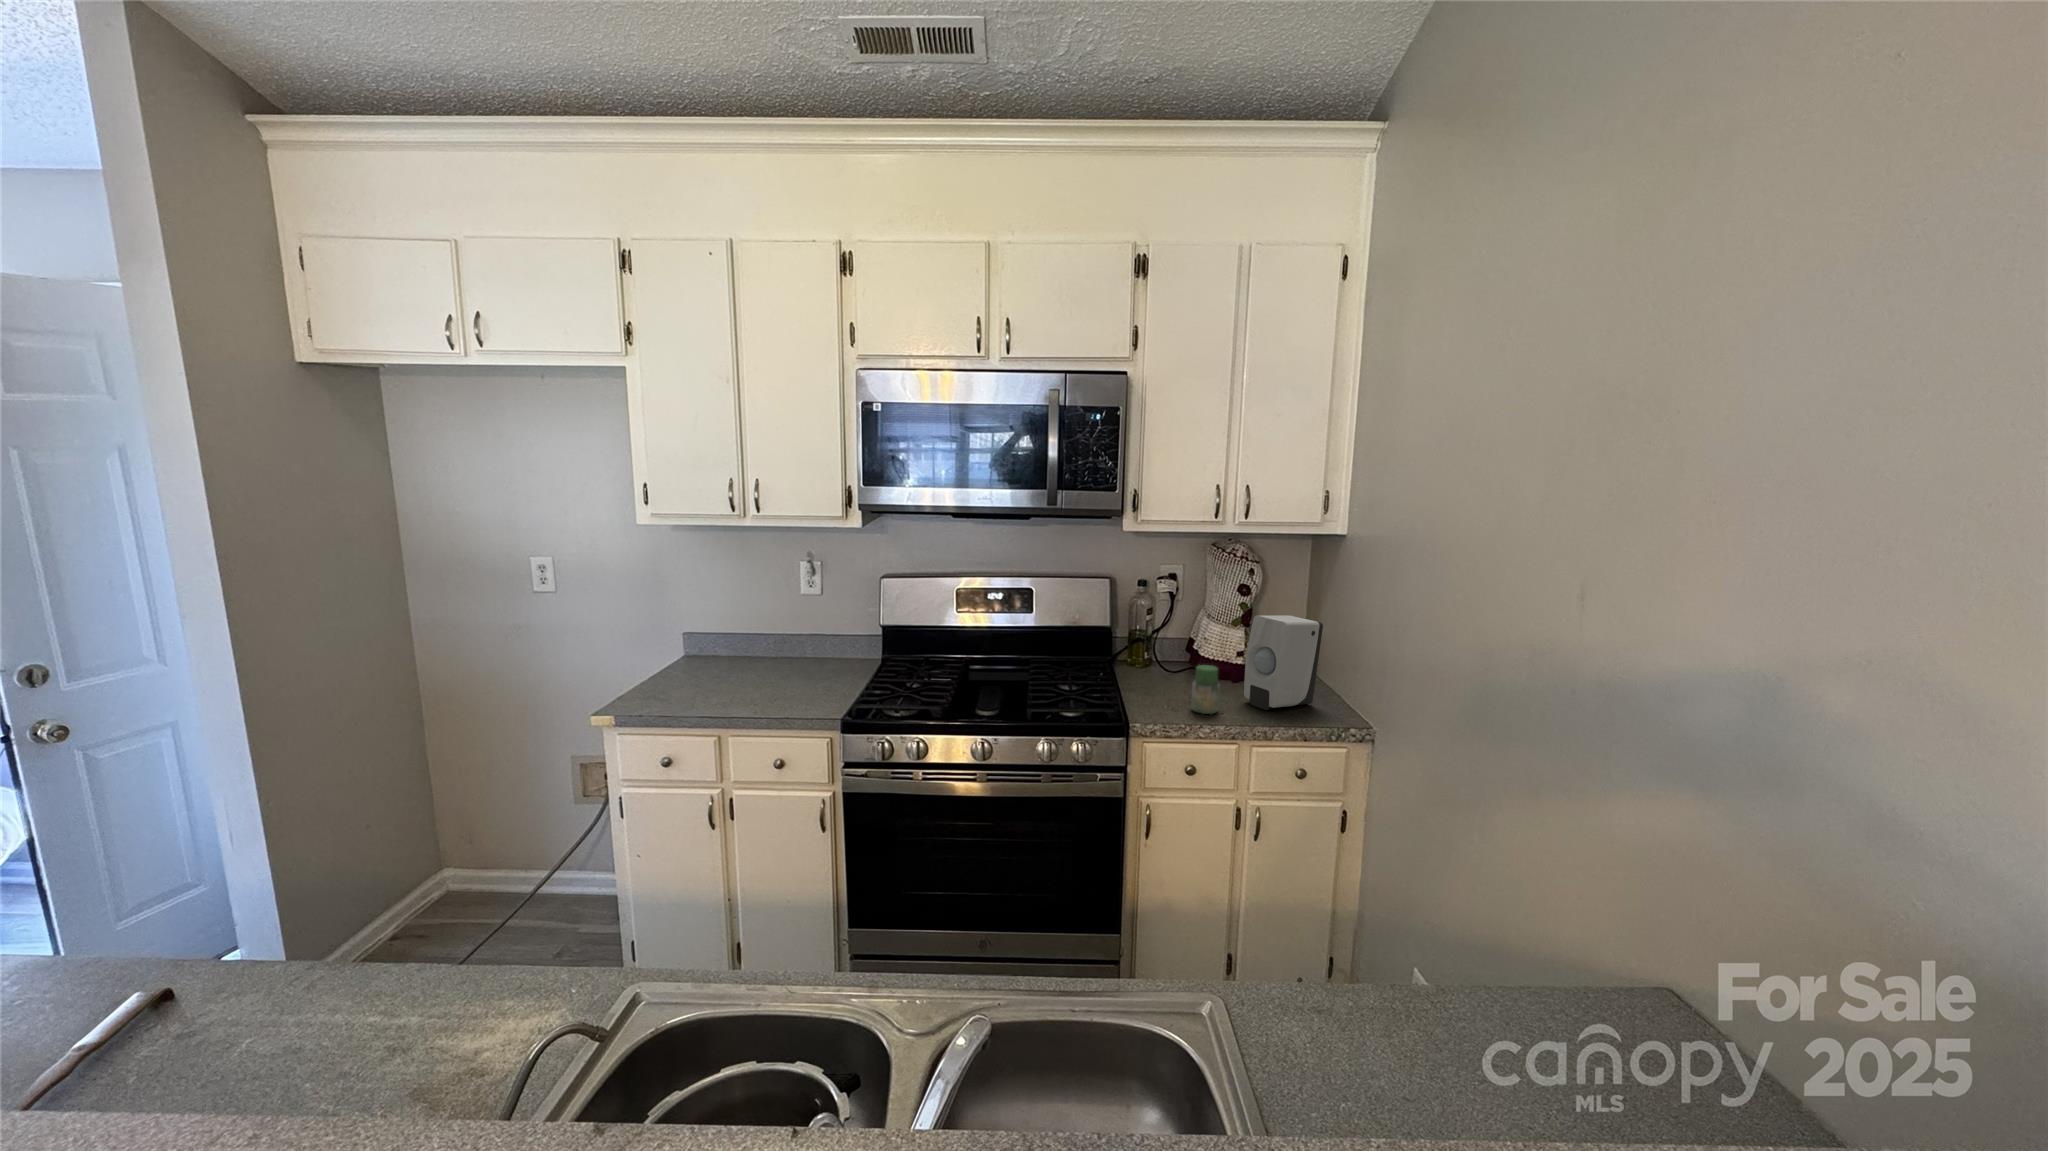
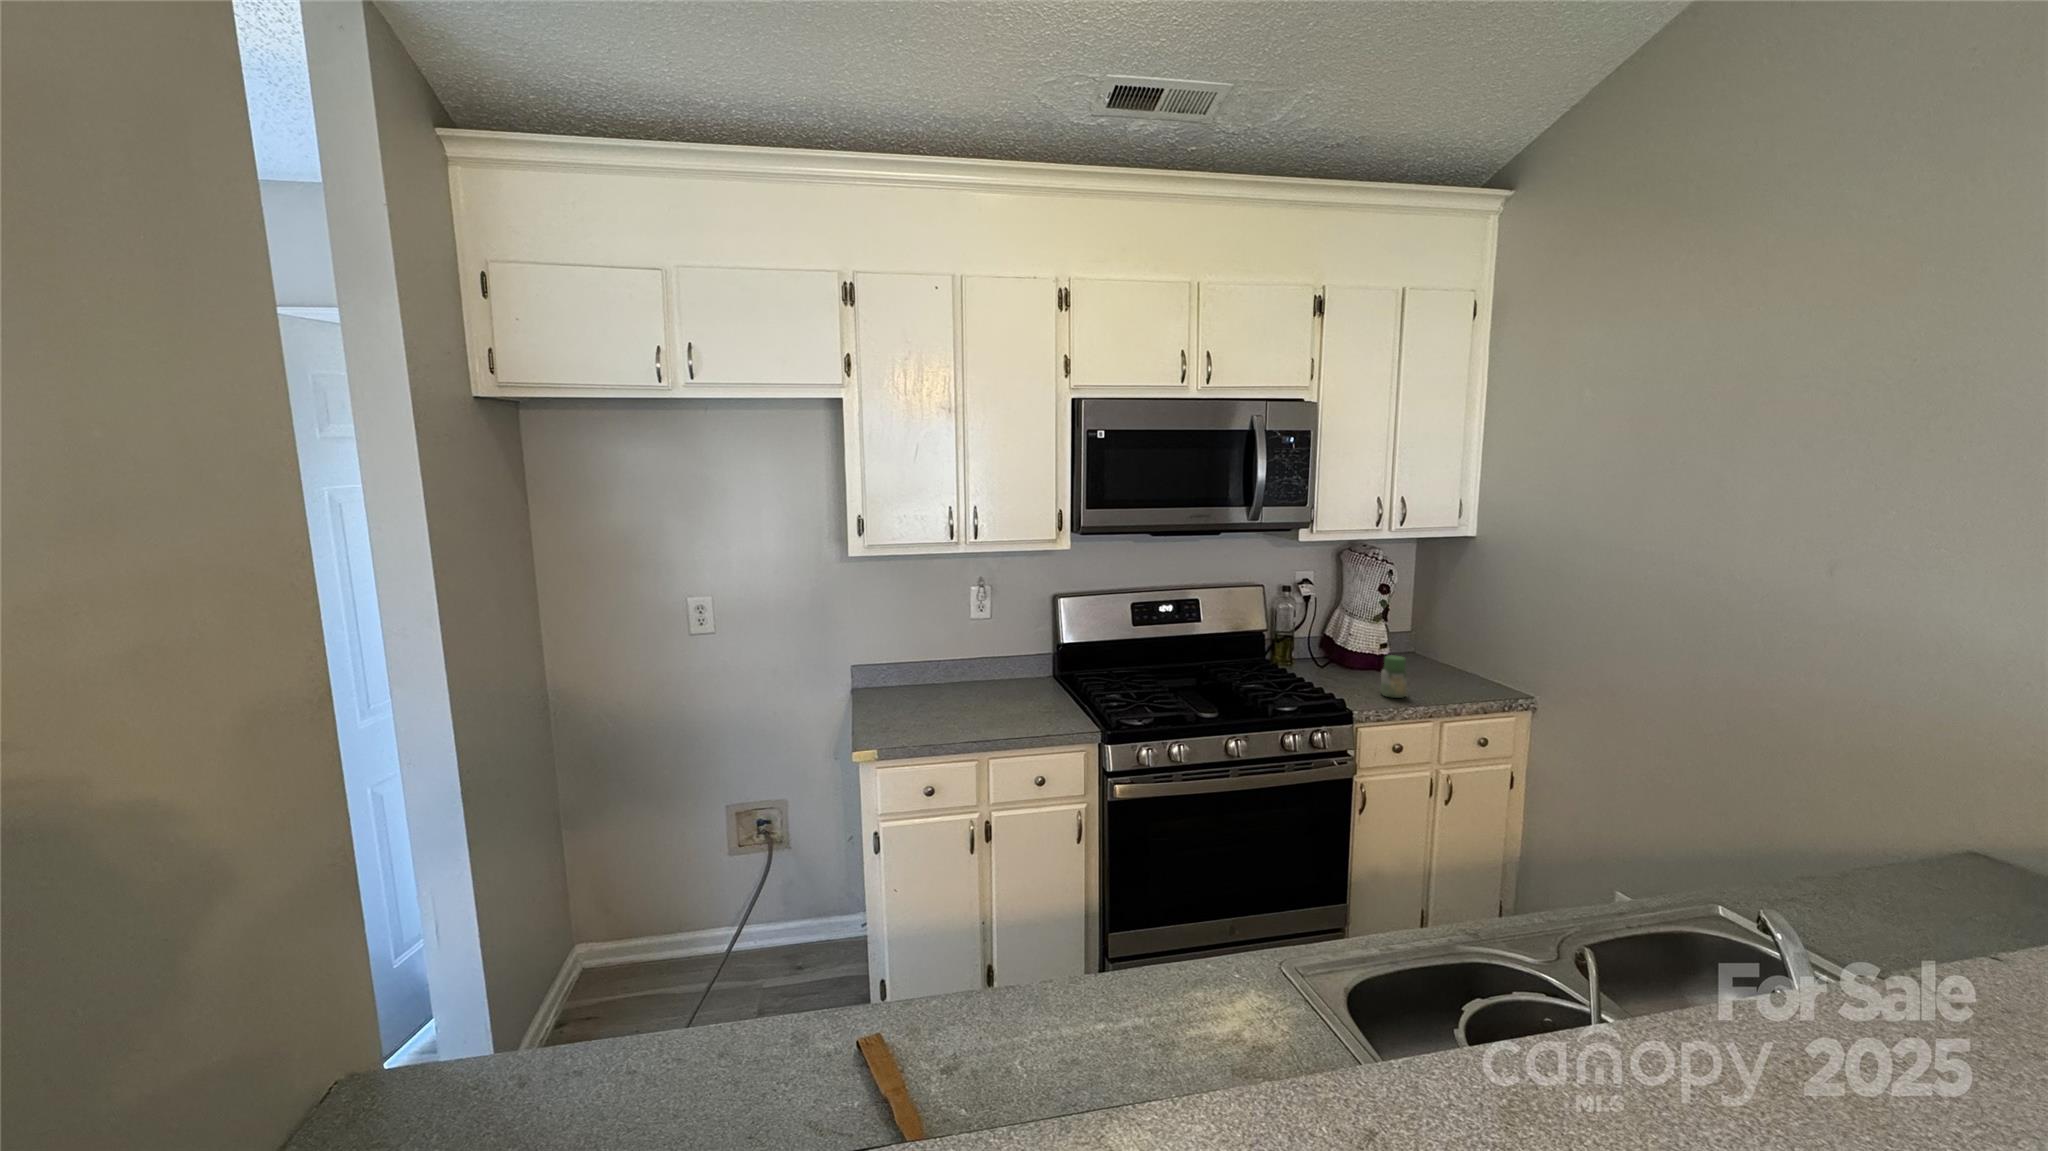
soap dispenser: present [1244,615,1323,710] -> none [1412,608,1472,691]

